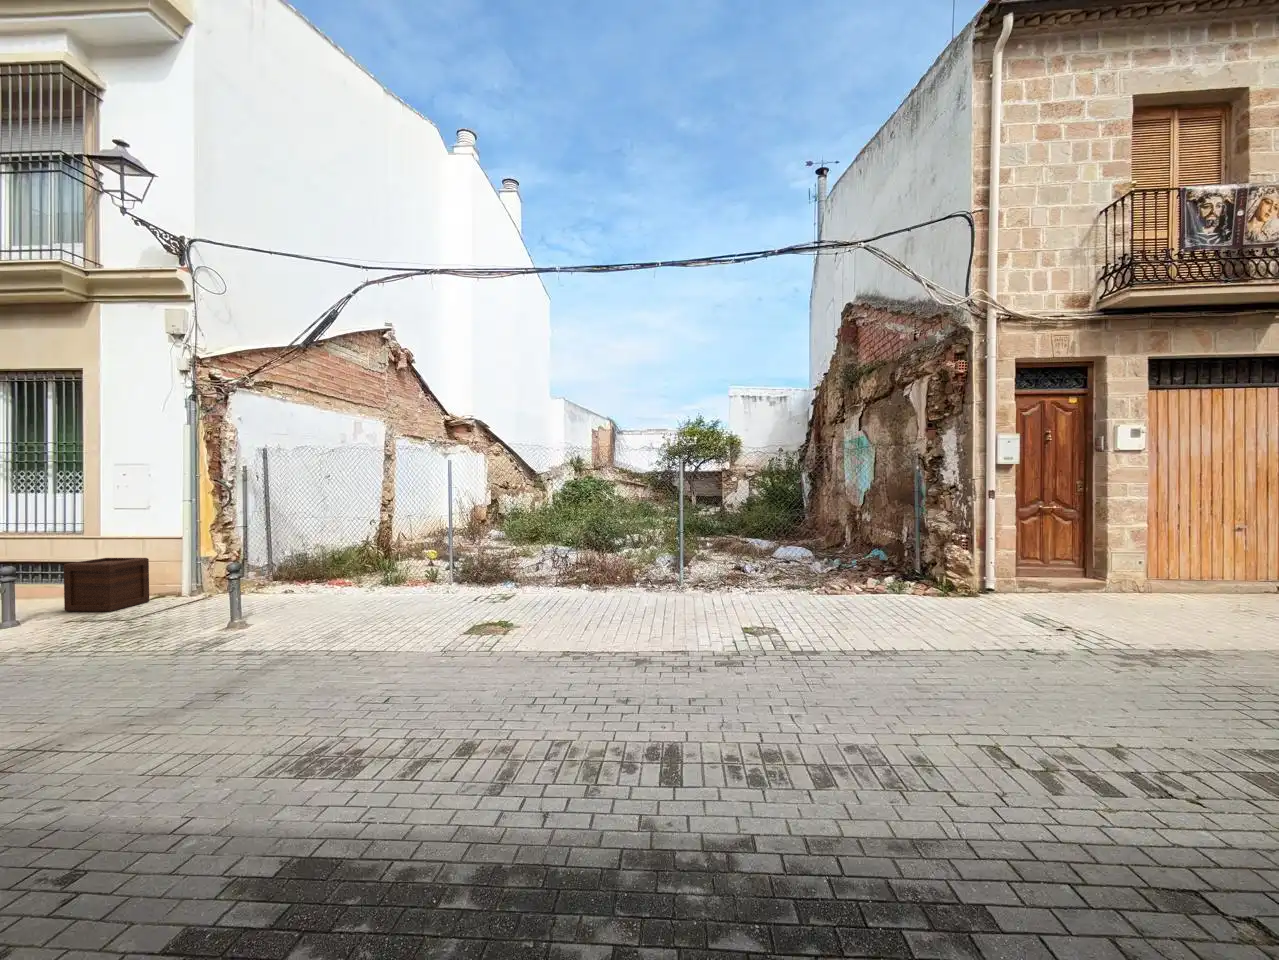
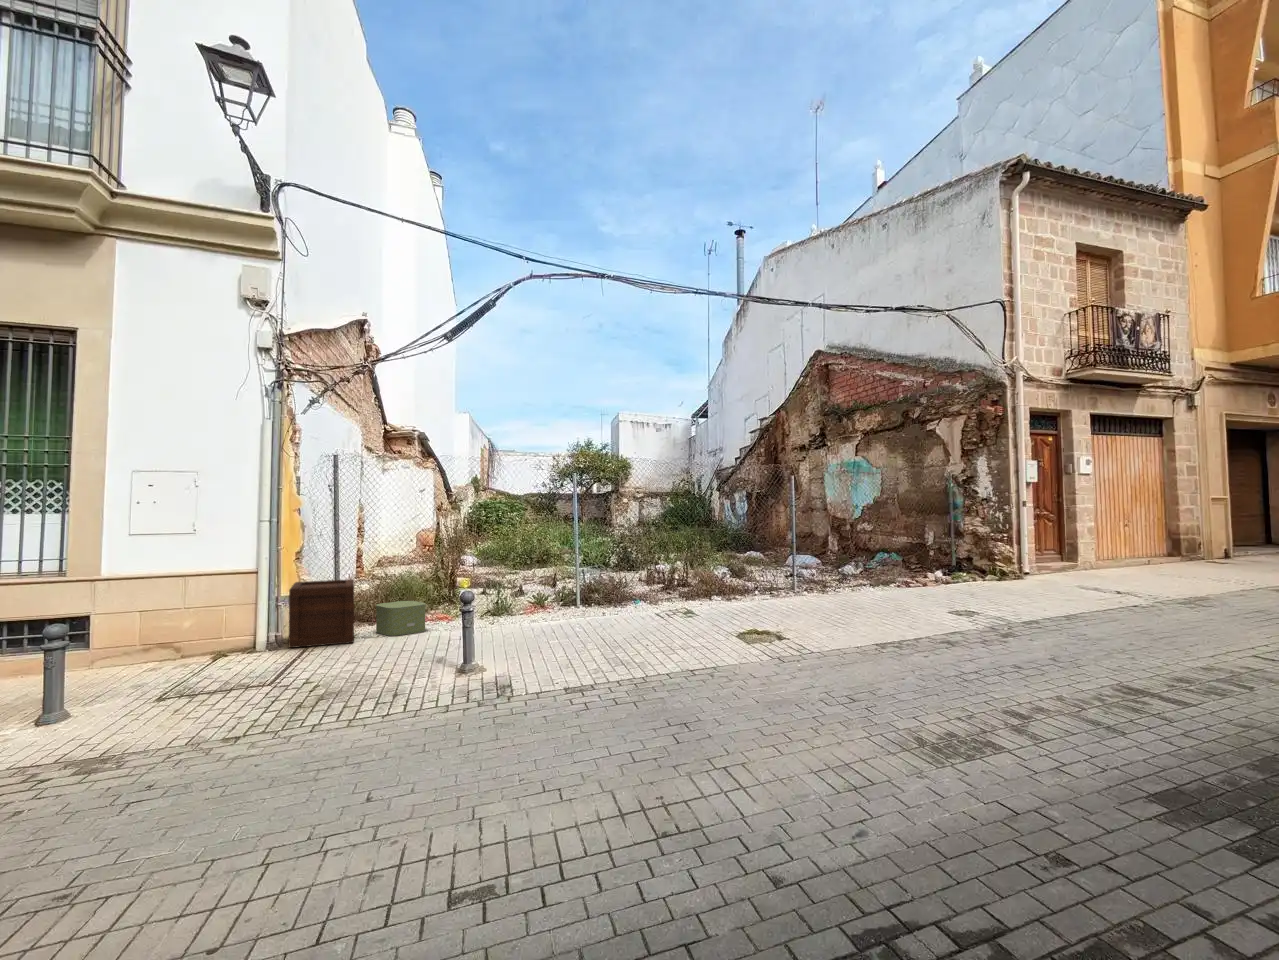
storage box: none [152,578,200,608] -> present [376,601,426,636]

